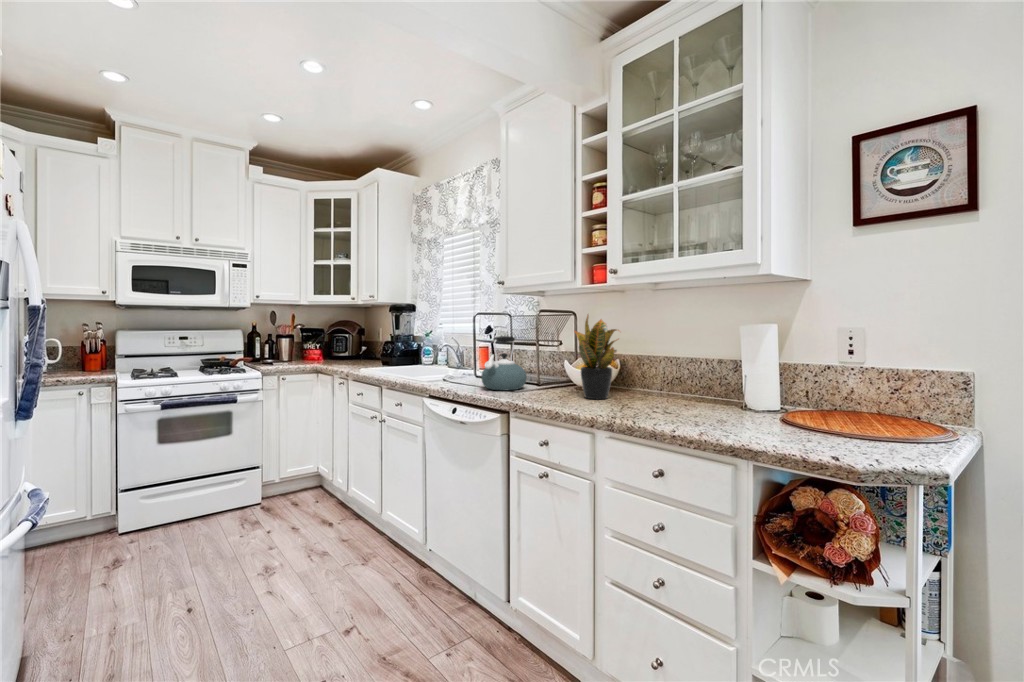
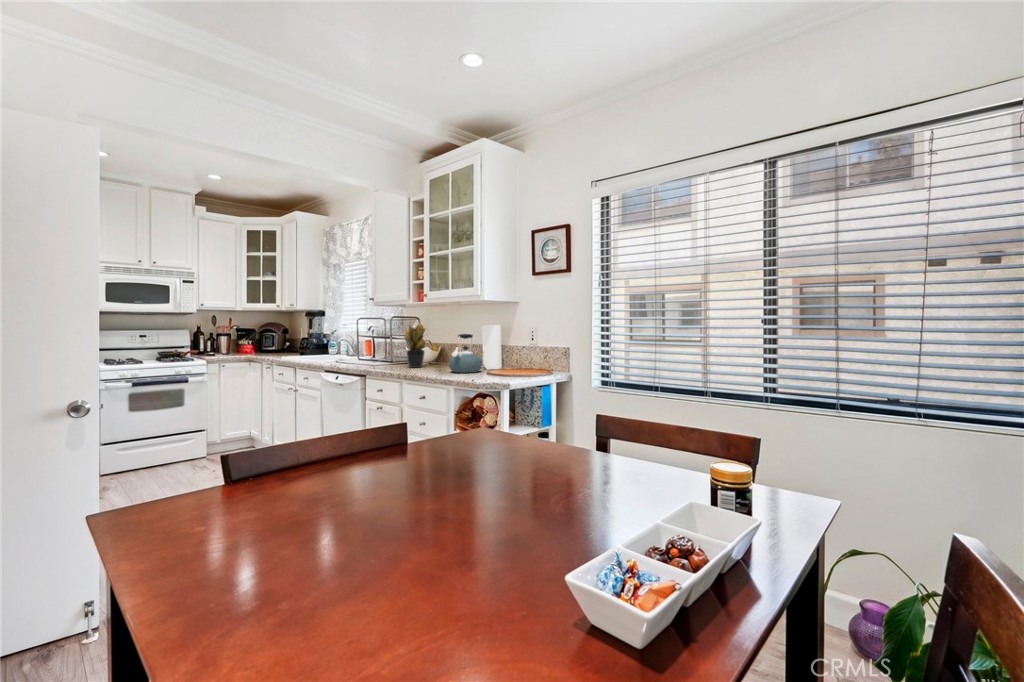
kettle: present [481,336,526,390] -> present [449,334,482,373]

